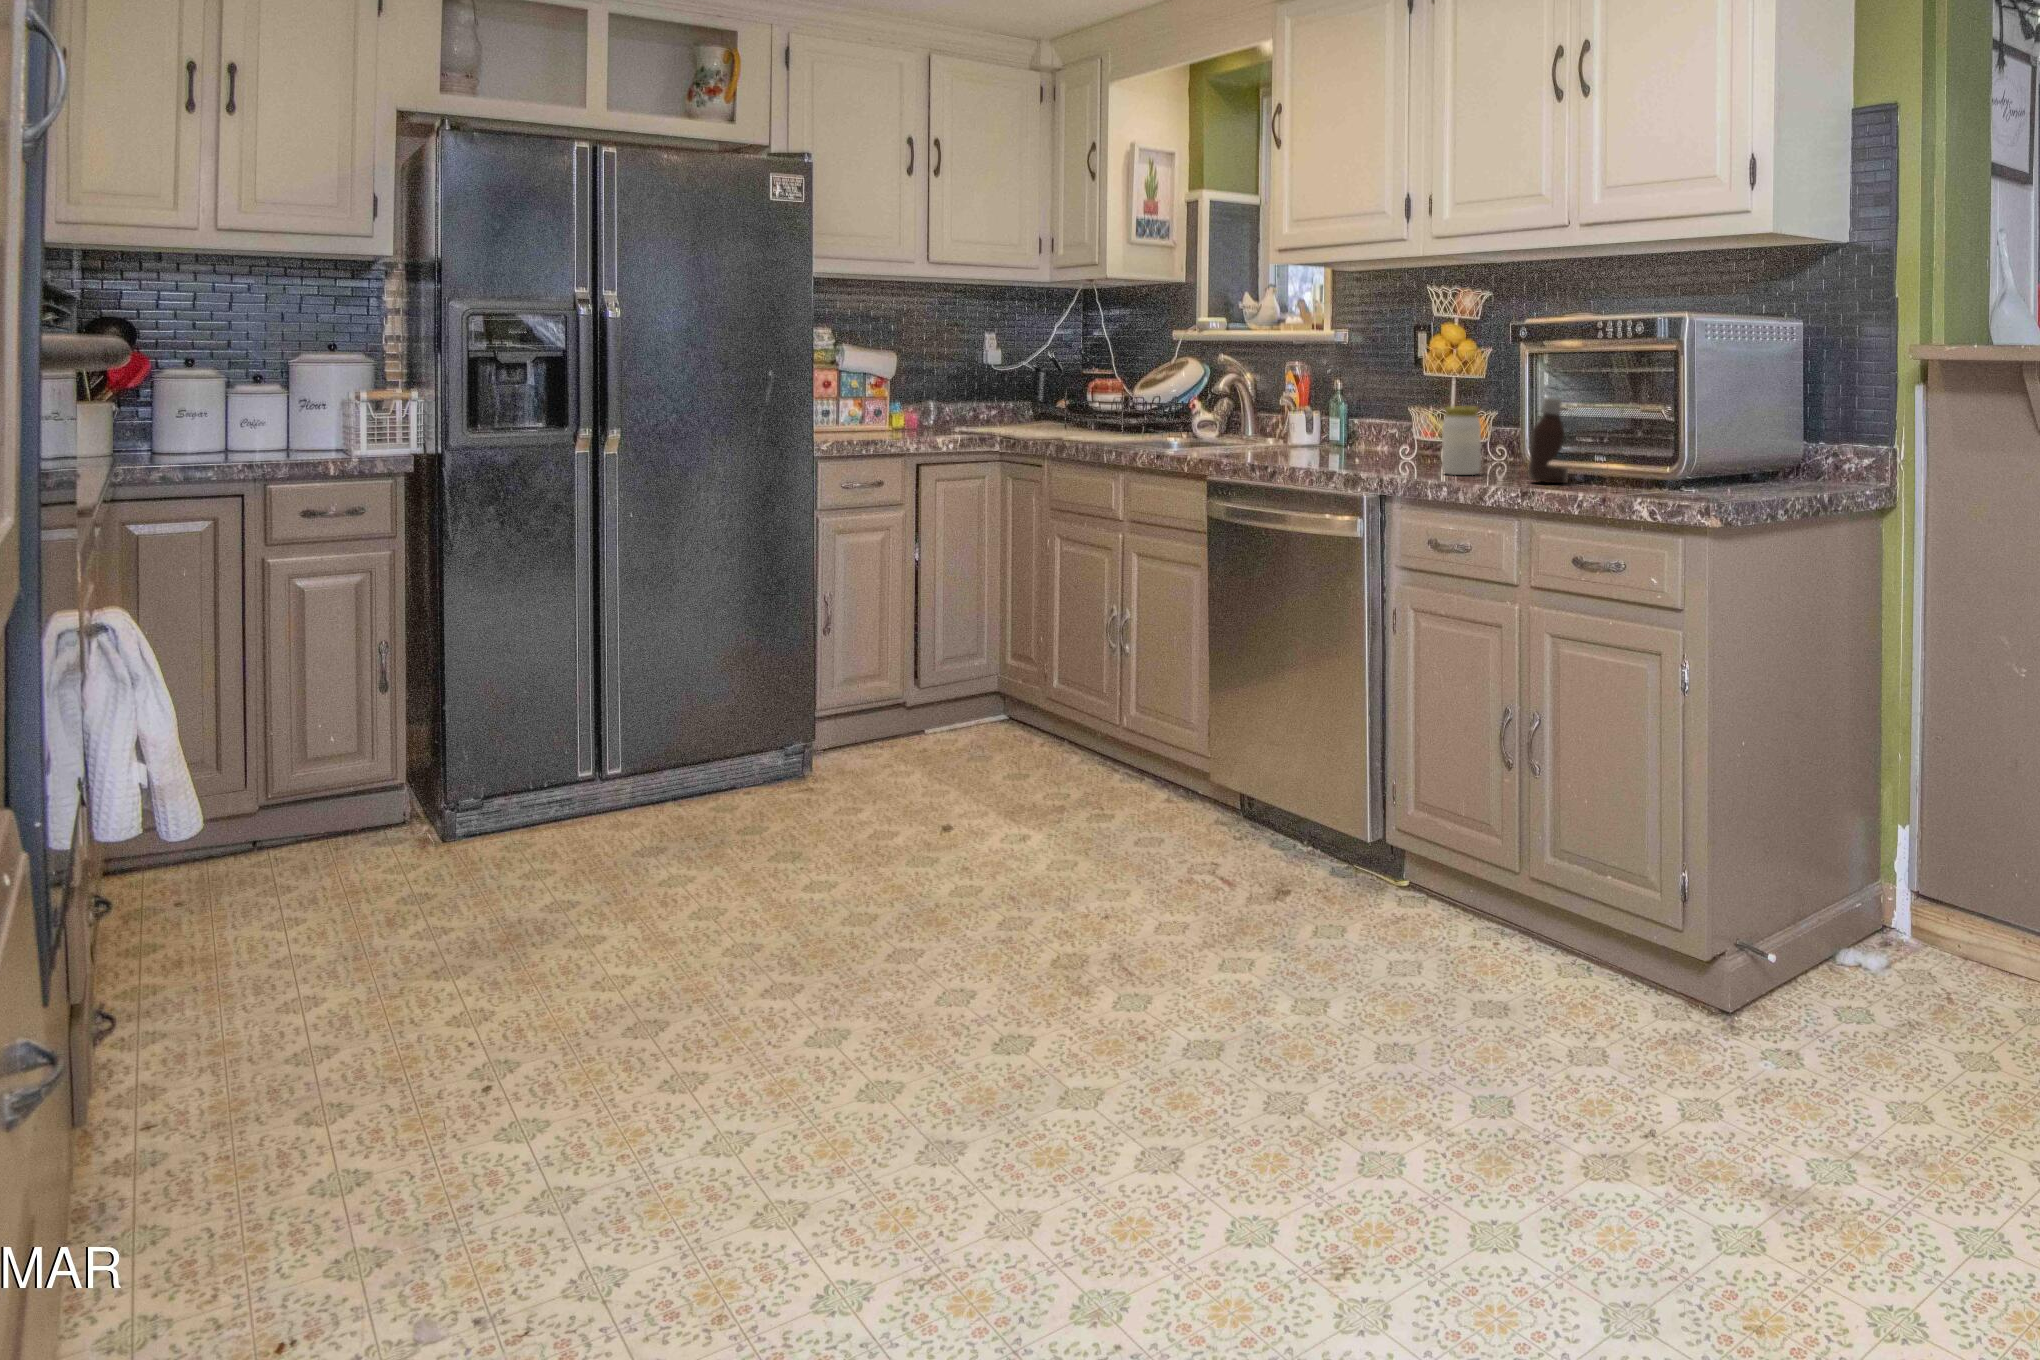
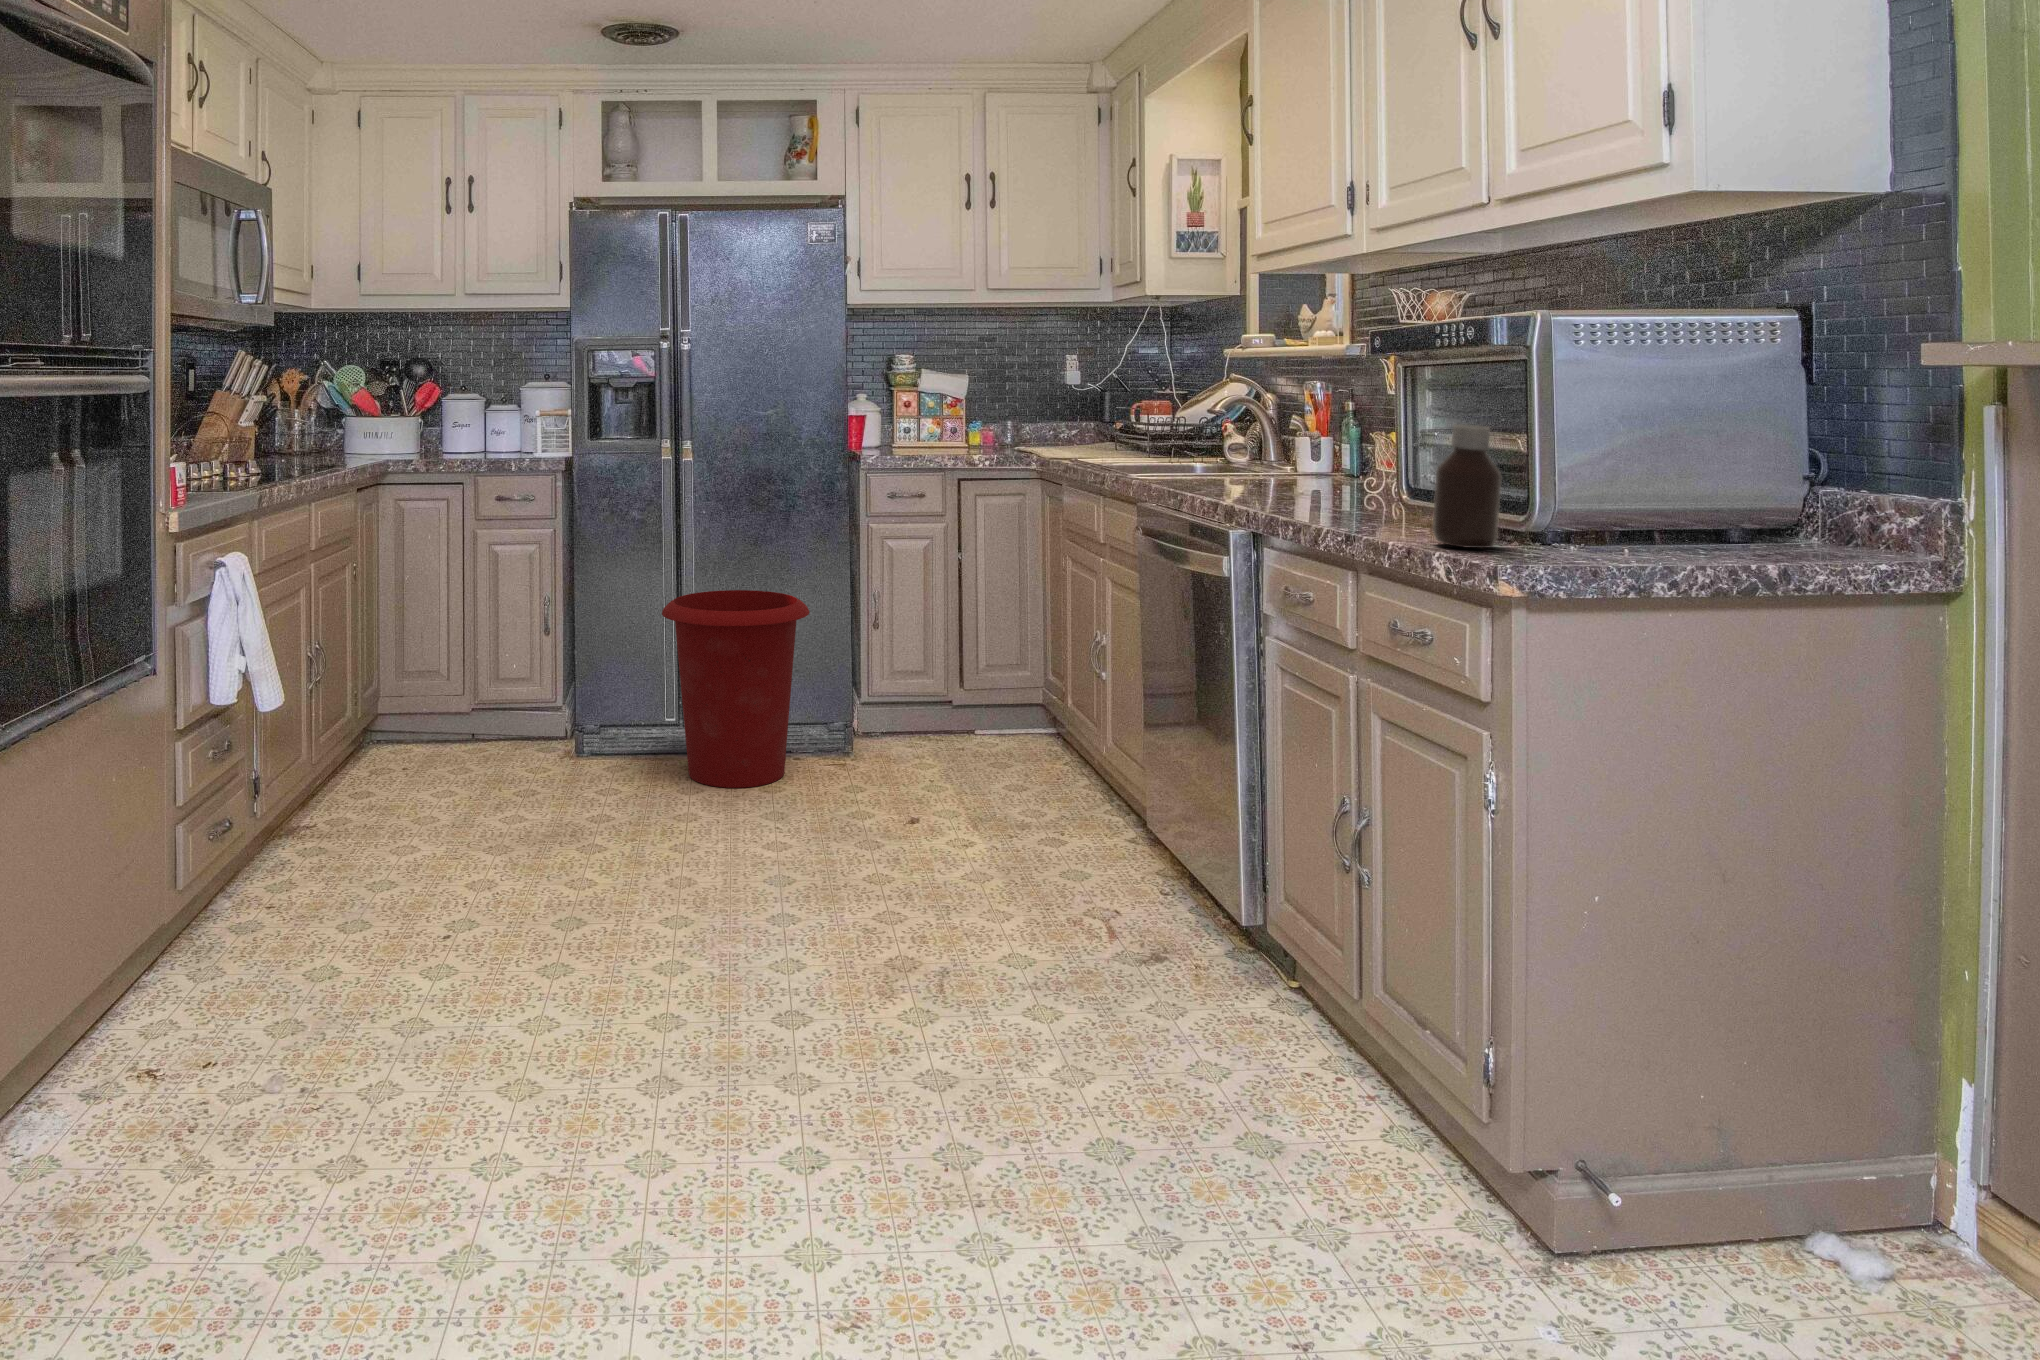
jar: present [1442,407,1481,475] -> none [1347,435,1405,526]
waste bin: none [613,601,802,828] -> present [662,590,810,788]

